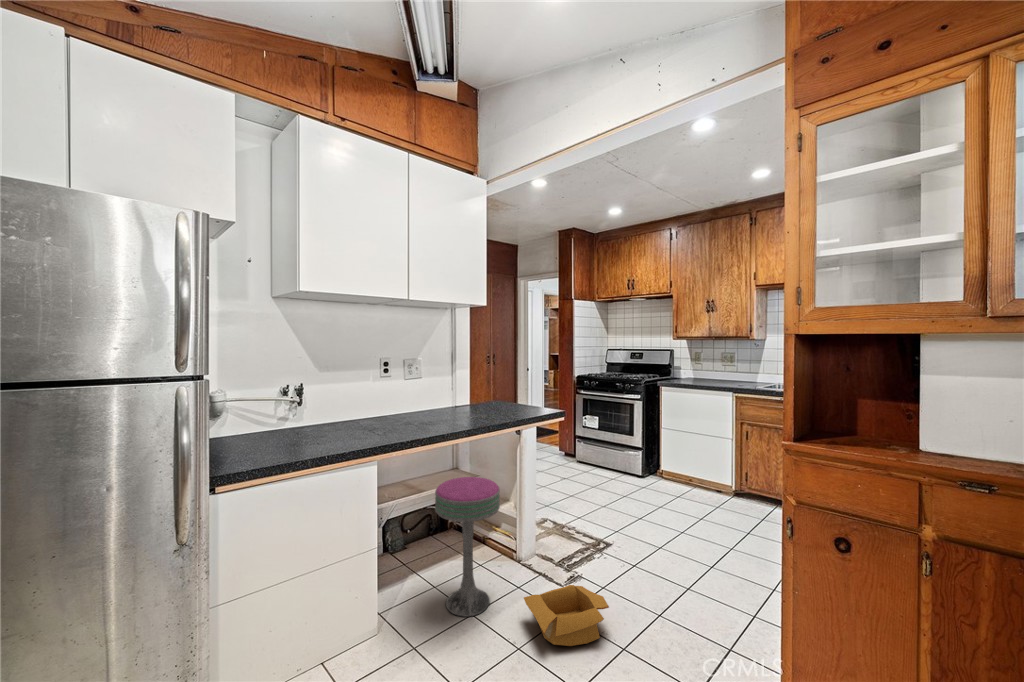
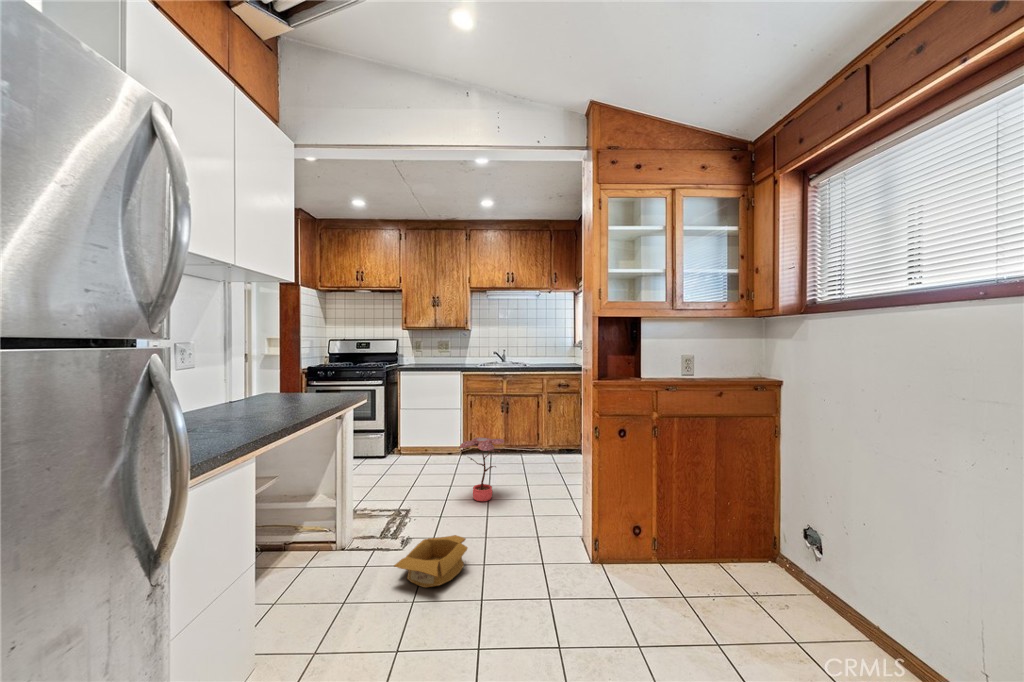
bar stool: present [435,477,500,617] -> none [286,466,364,619]
potted plant: none [673,485,740,572] -> present [460,437,504,501]

